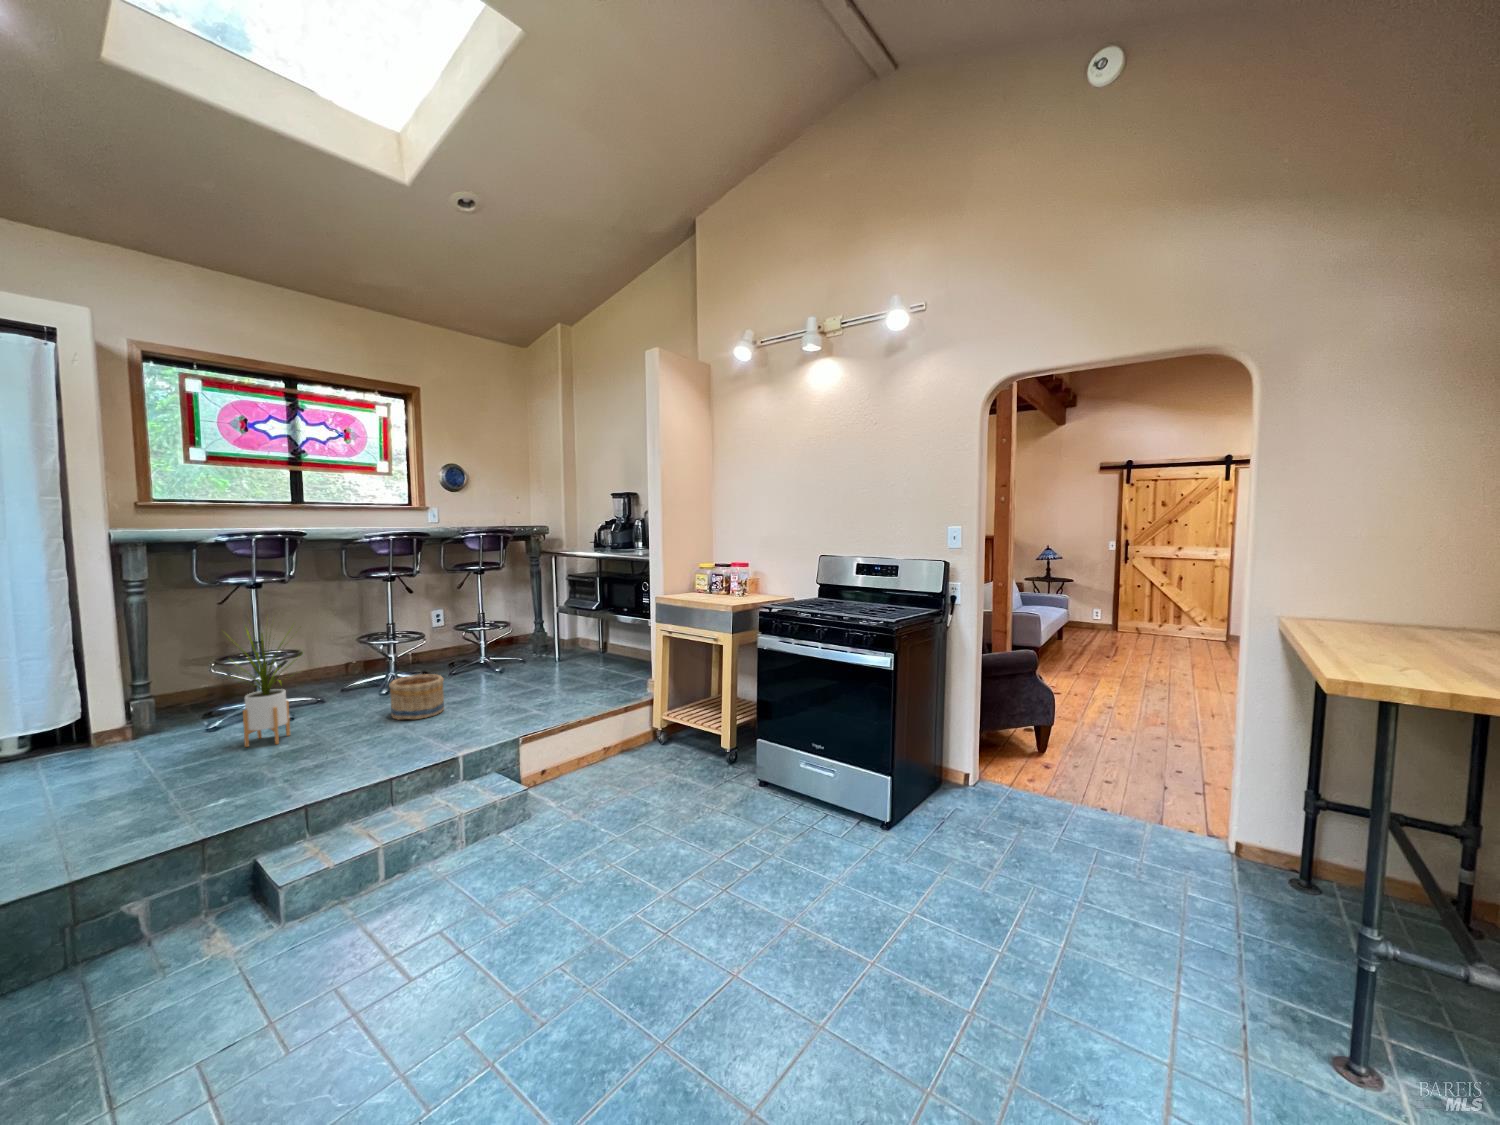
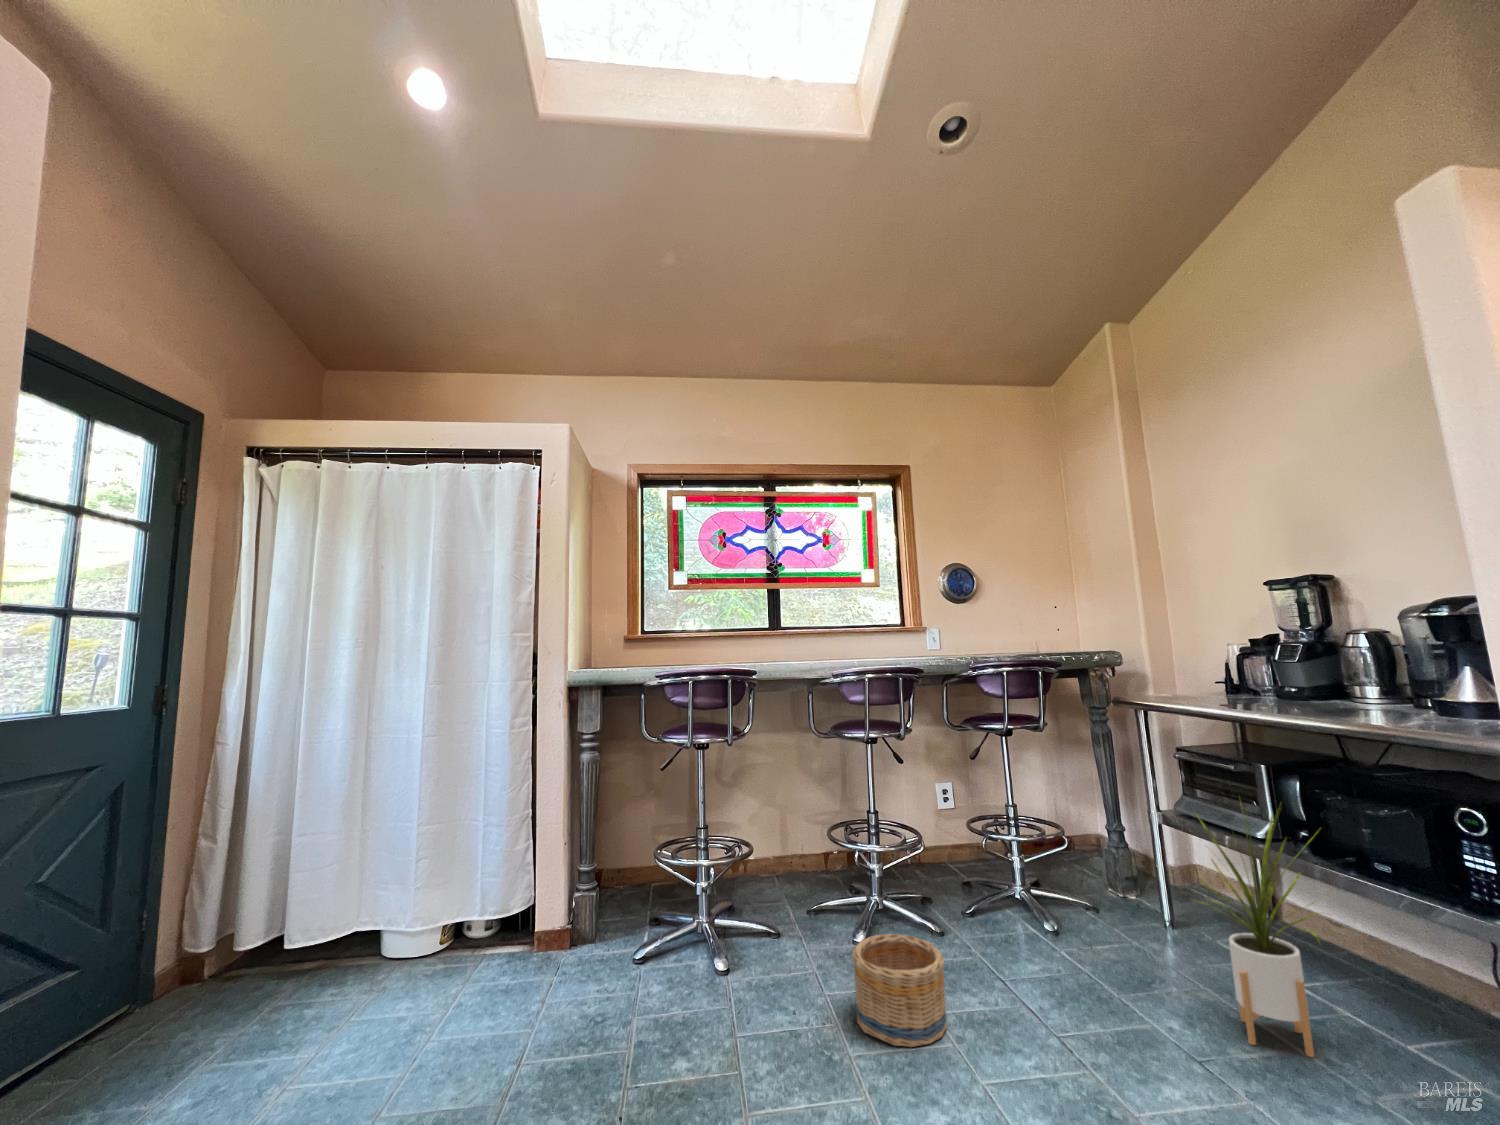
house plant: present [238,627,293,747] -> present [1195,813,1320,1057]

